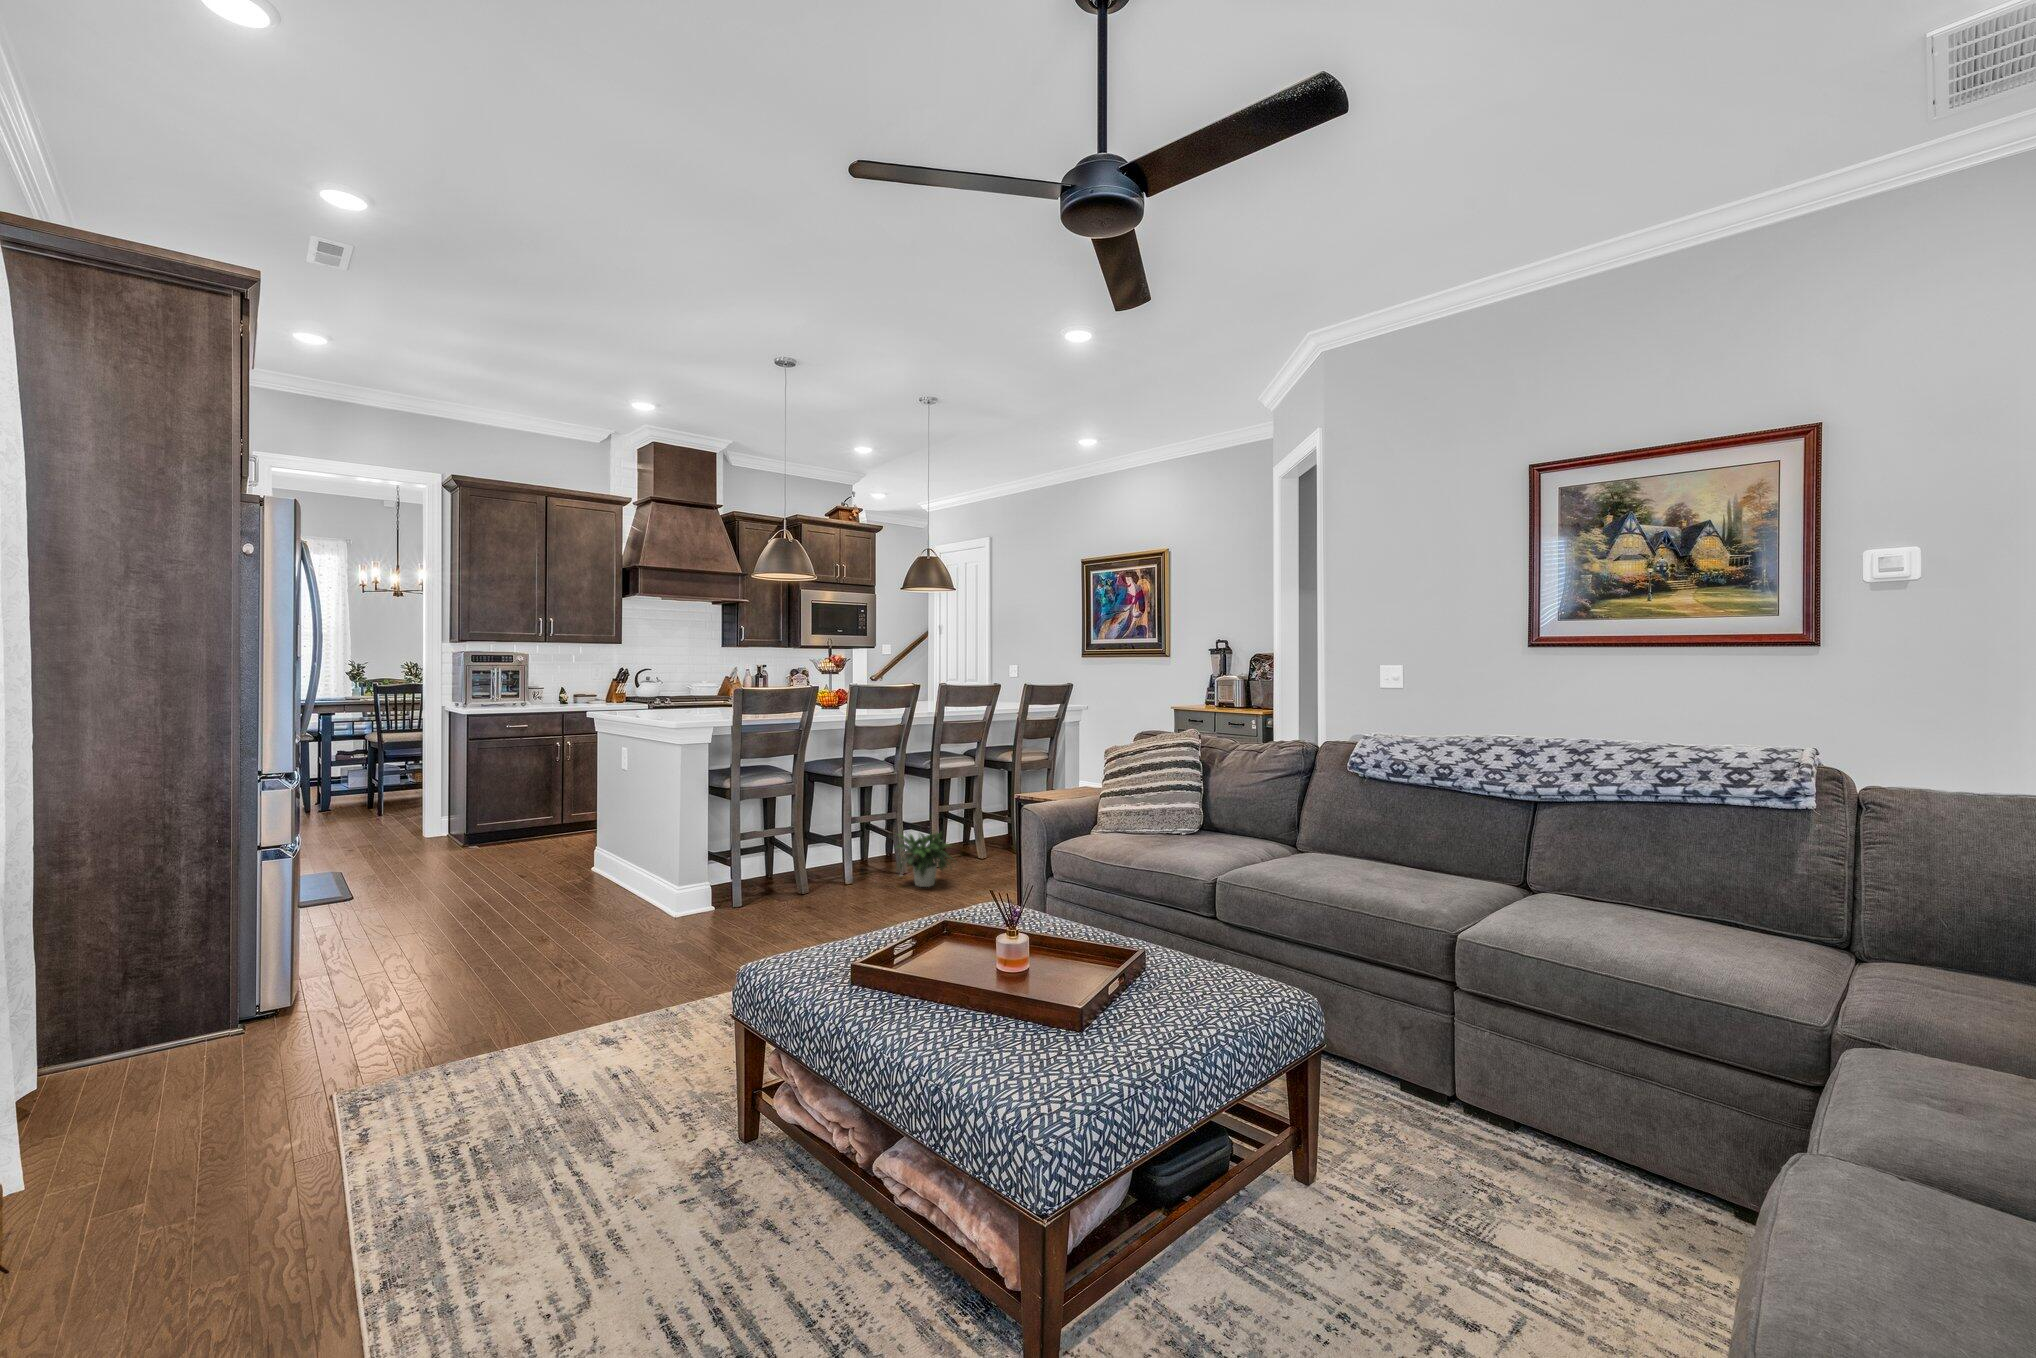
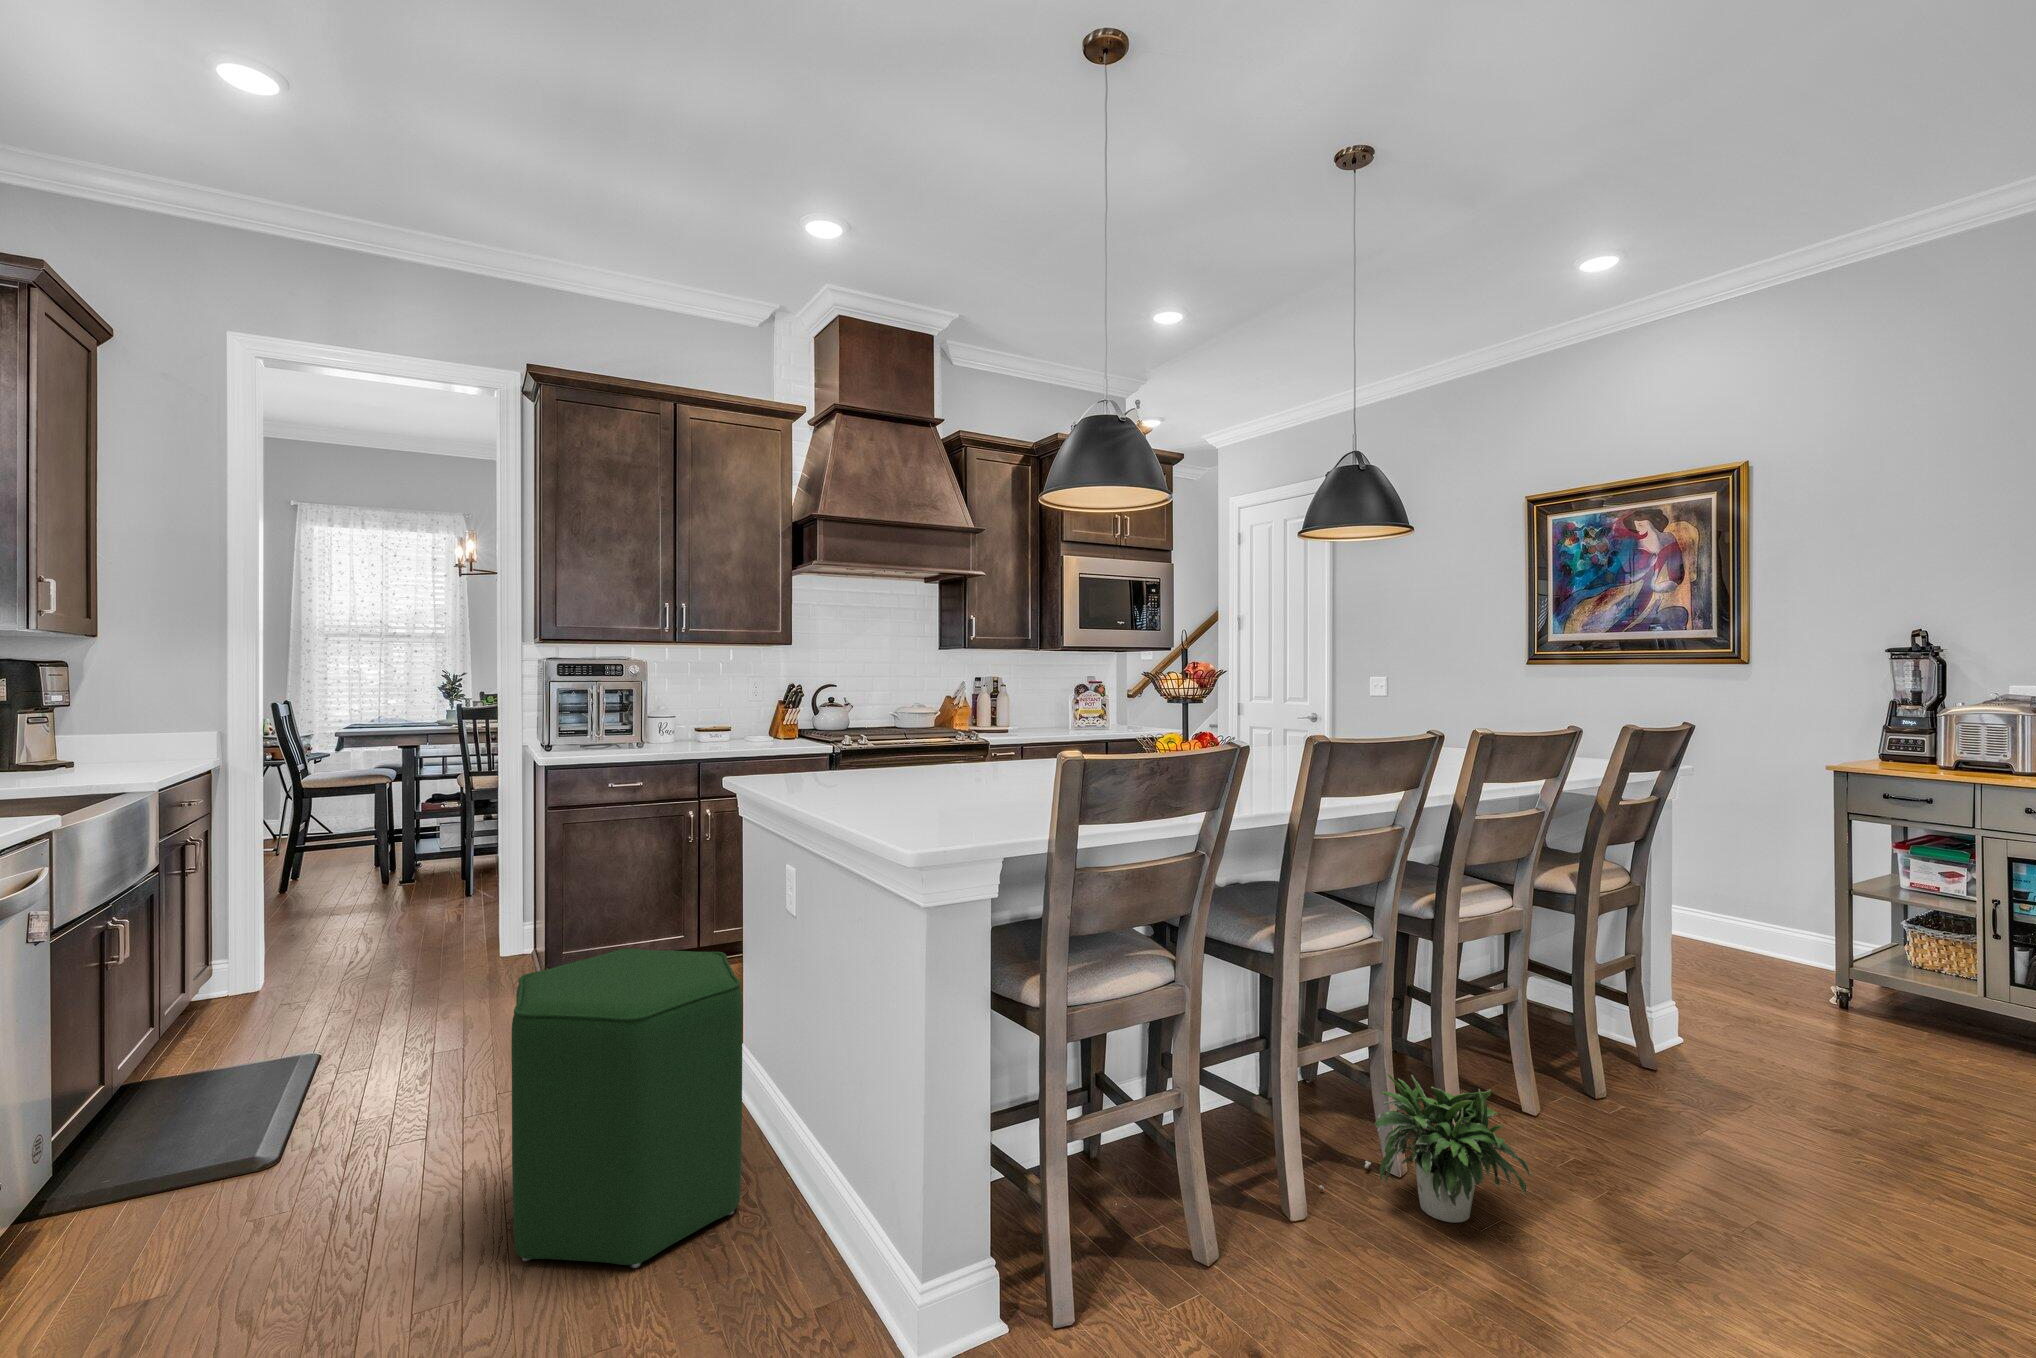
ottoman: none [492,790,605,915] -> present [511,949,743,1268]

